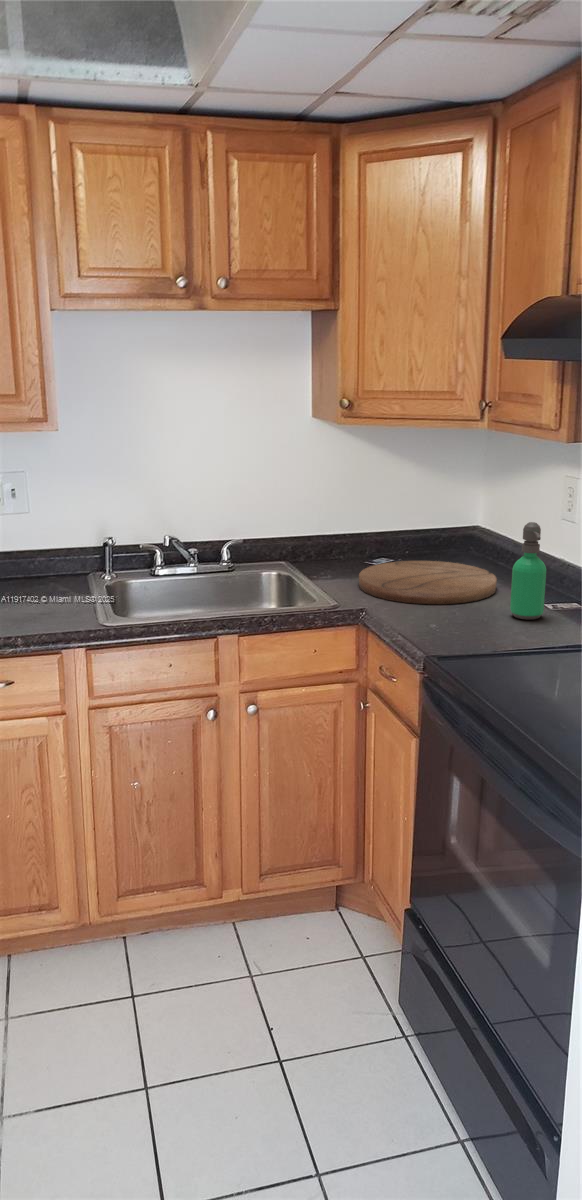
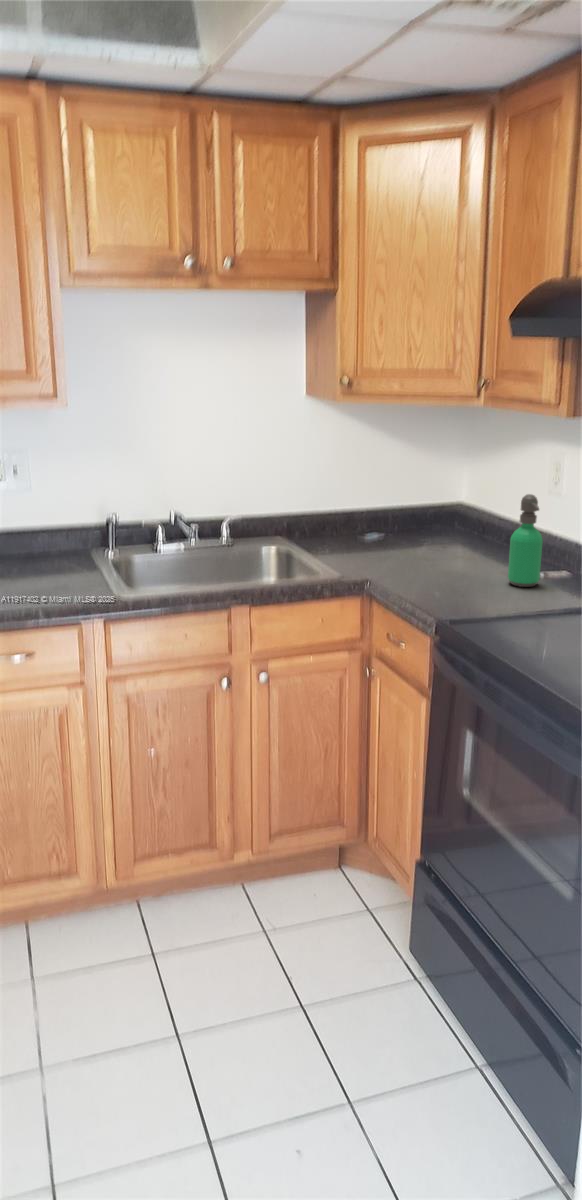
cutting board: present [359,561,497,604] -> none [357,534,489,574]

